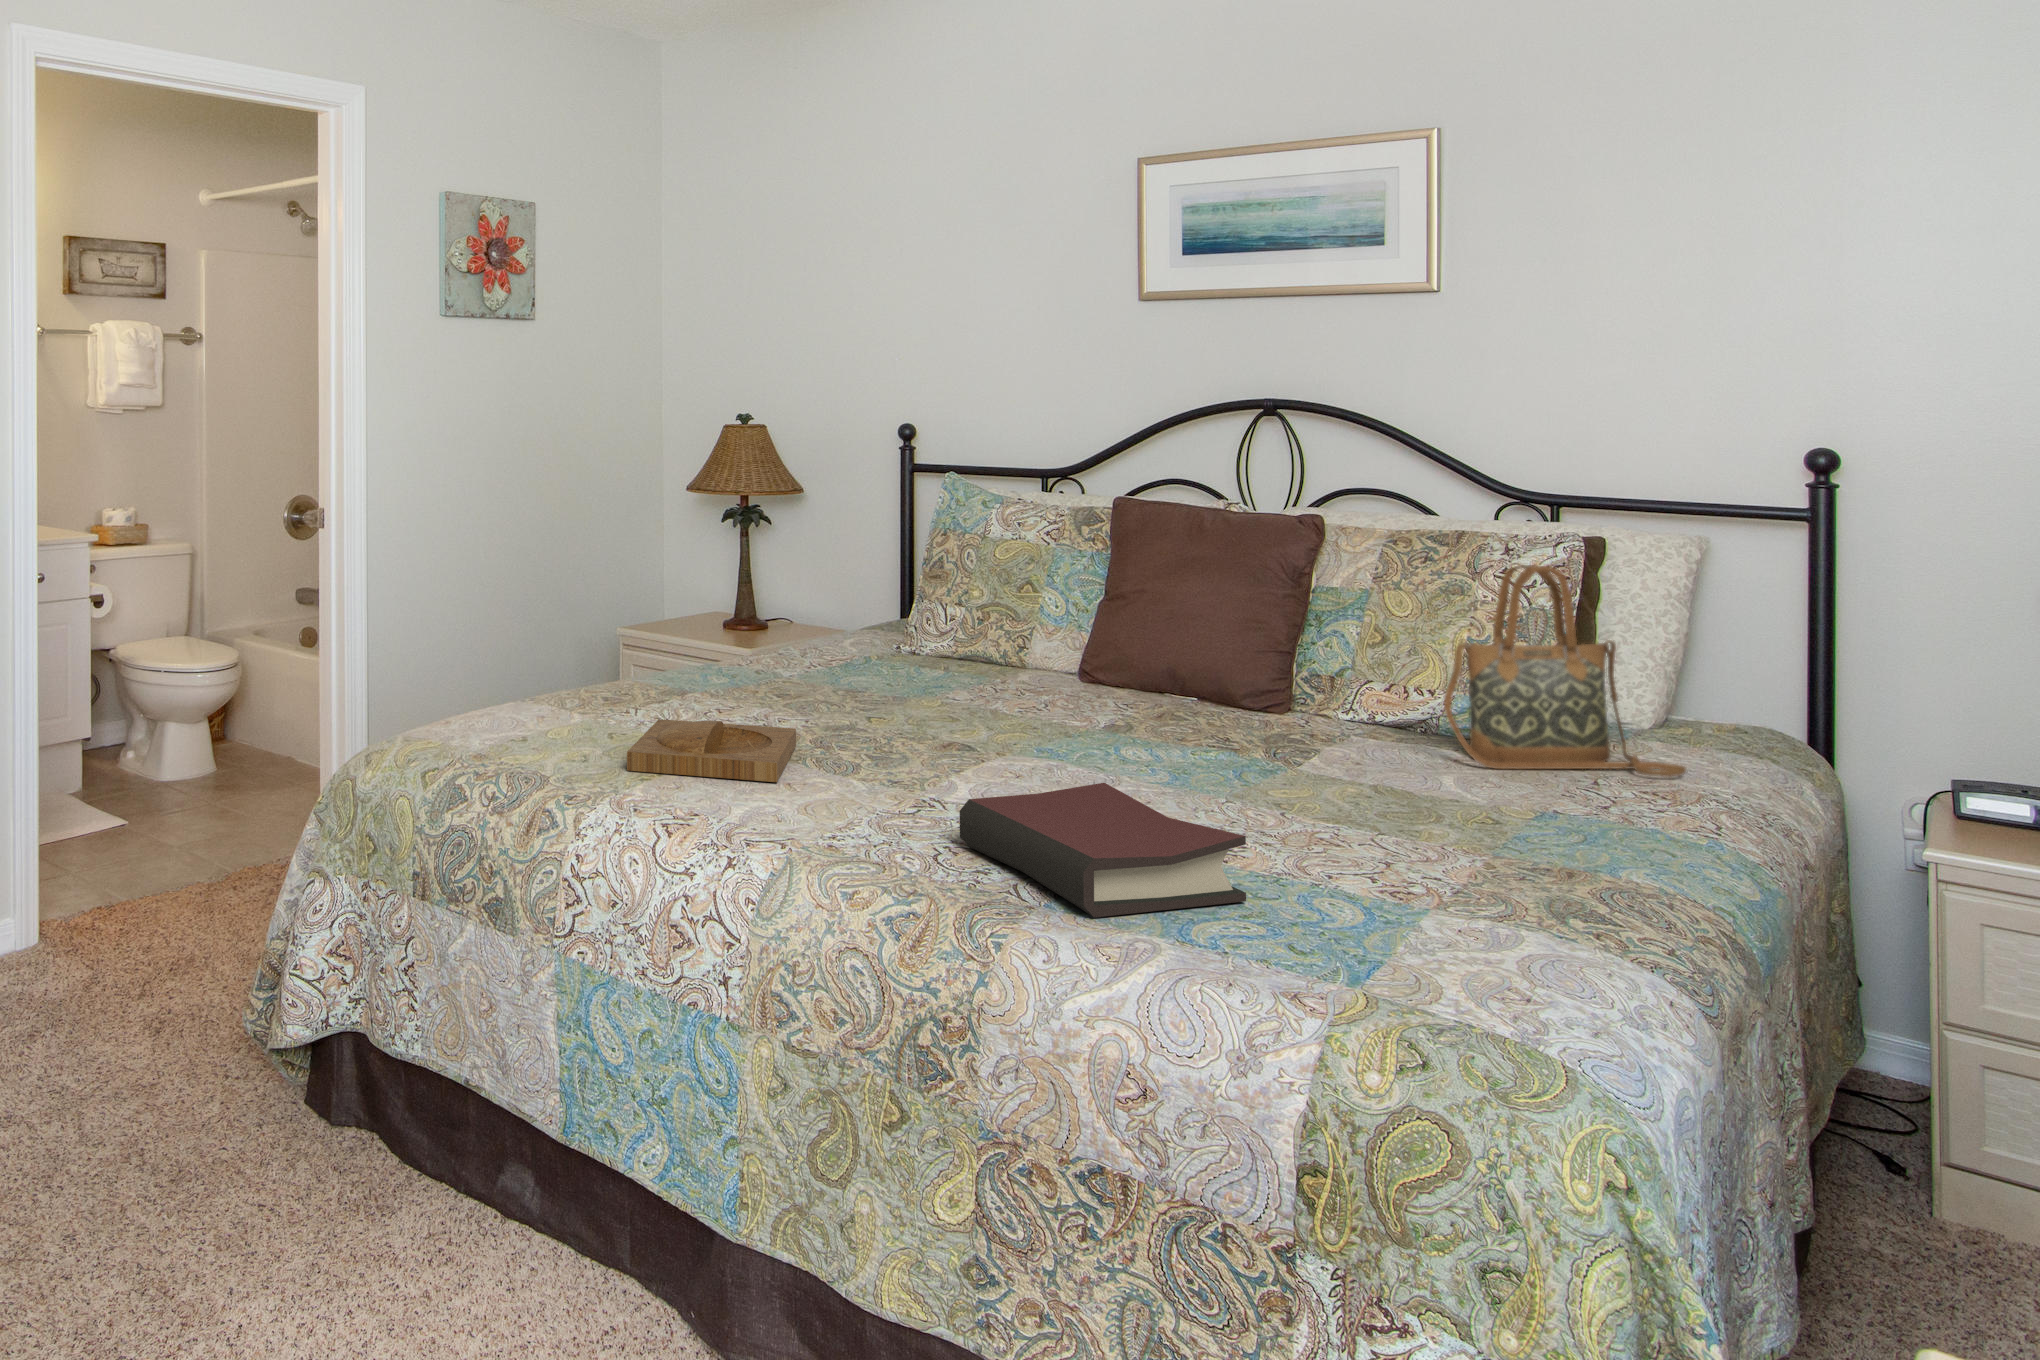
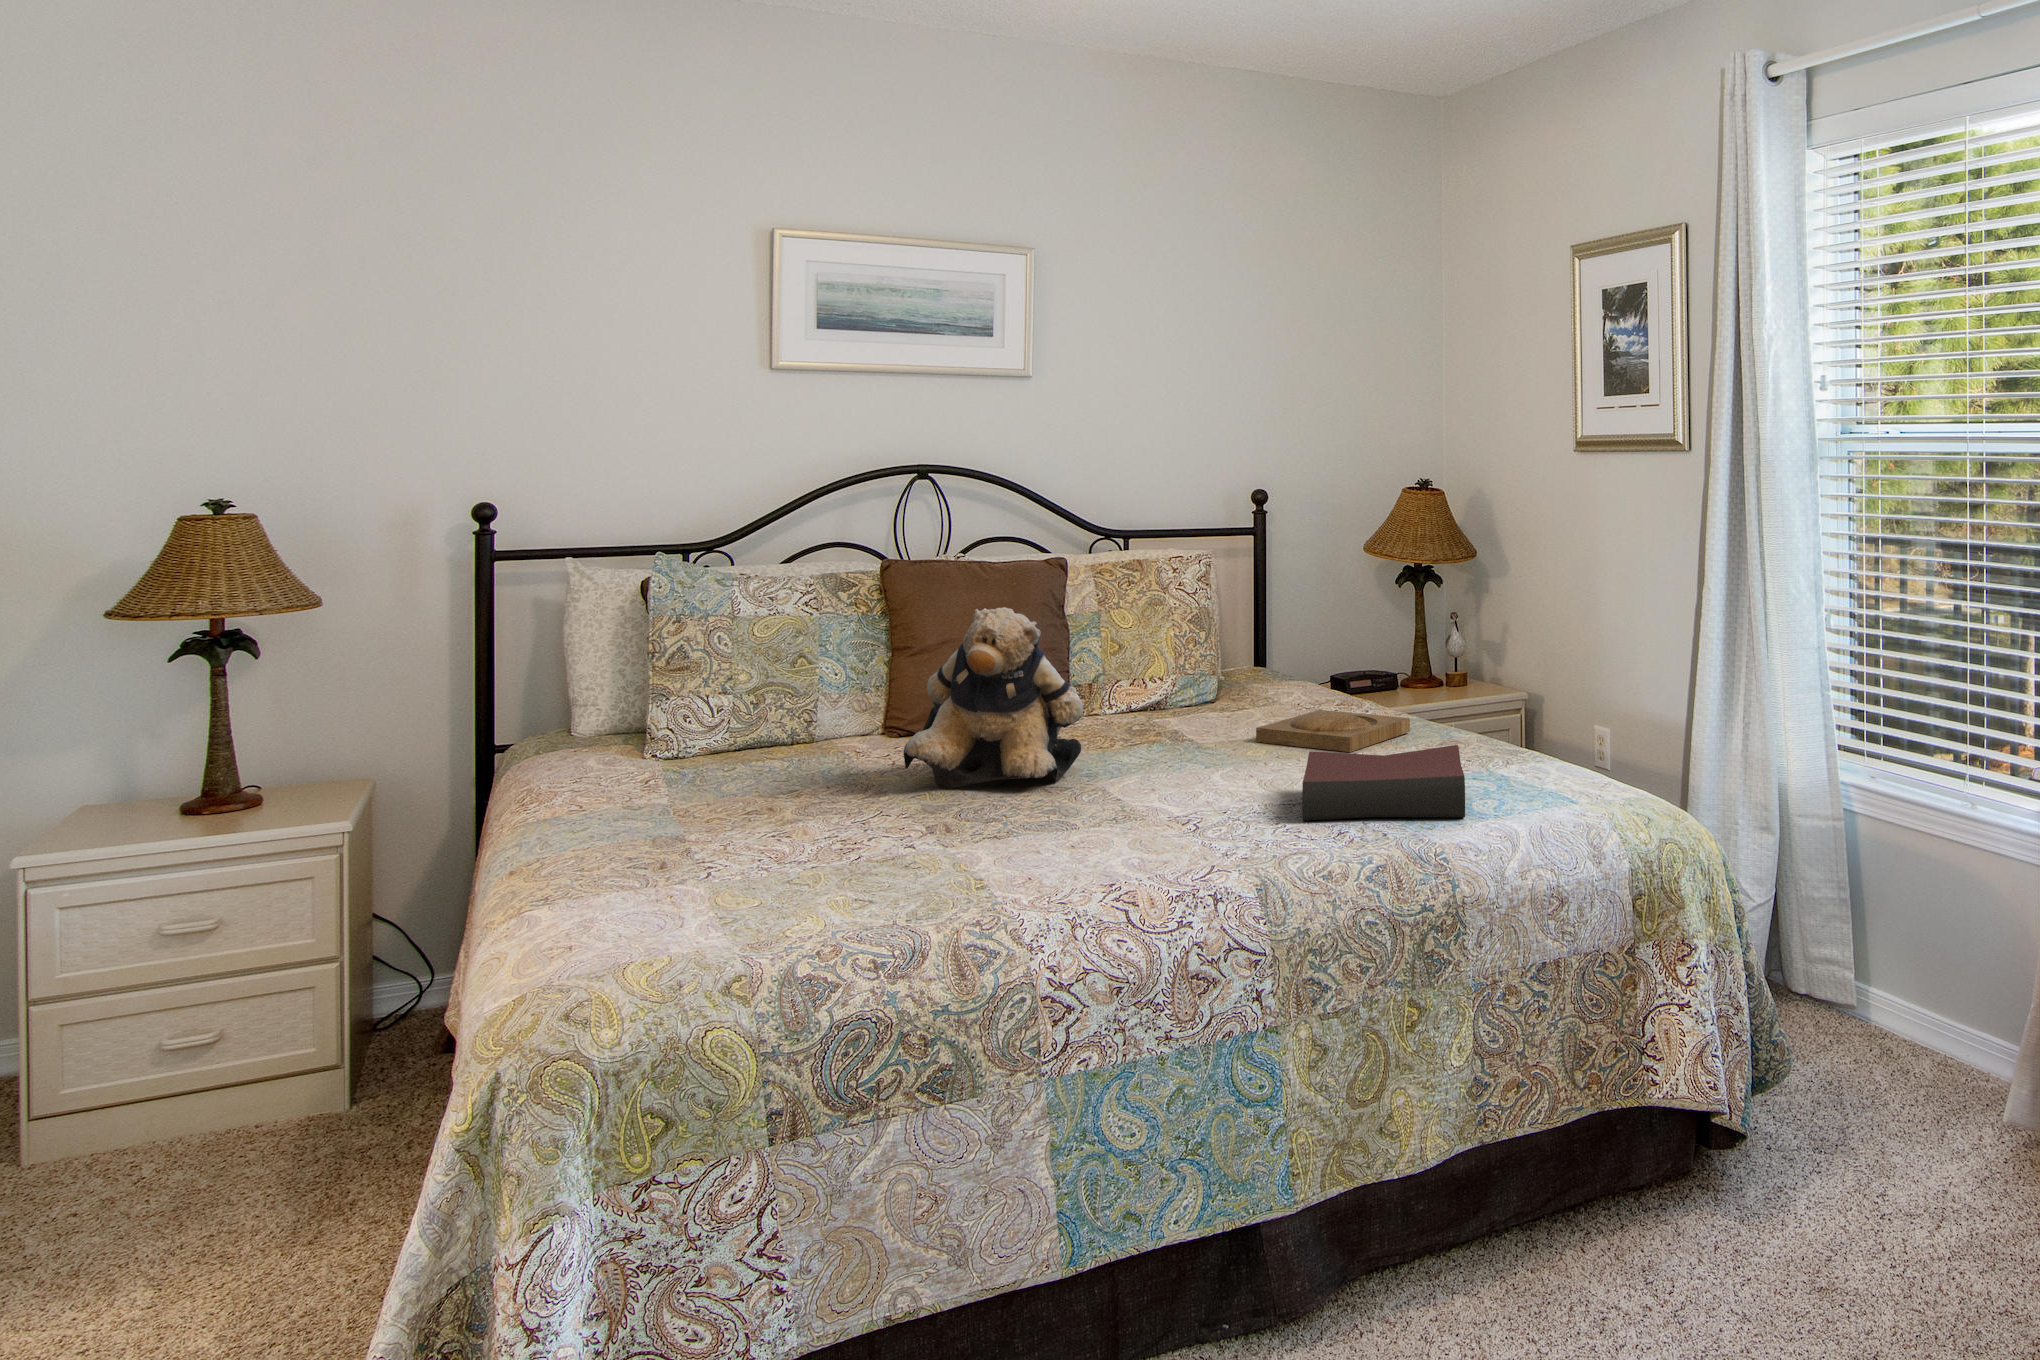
teddy bear: none [874,546,1064,746] -> present [904,607,1083,788]
handbag: present [1444,565,1686,777] -> none [1231,571,1321,712]
tray: present [627,719,796,782] -> present [1256,710,1410,752]

